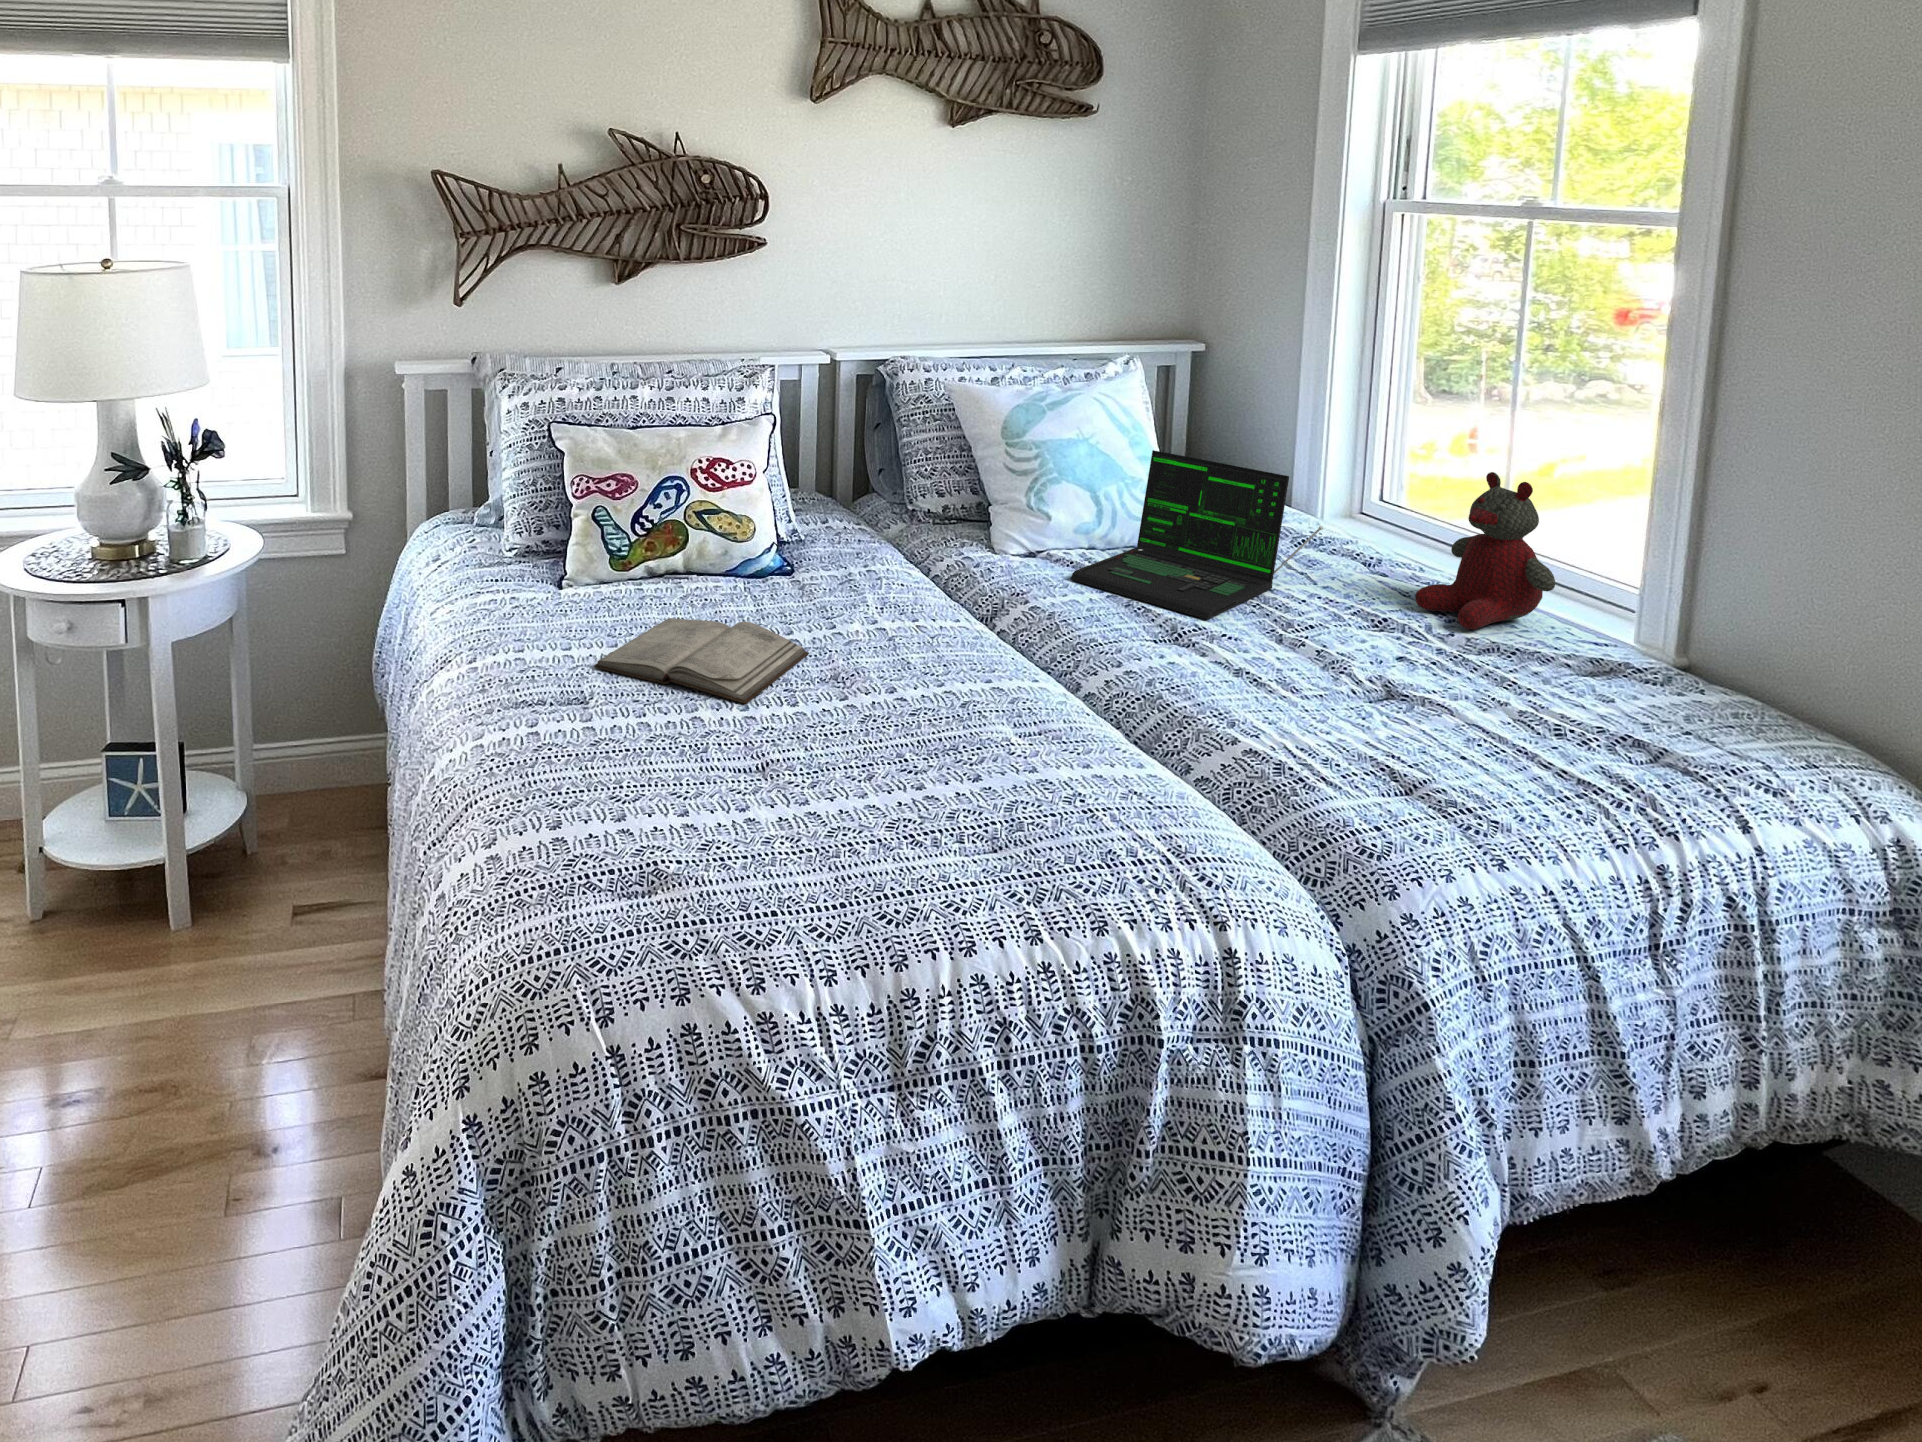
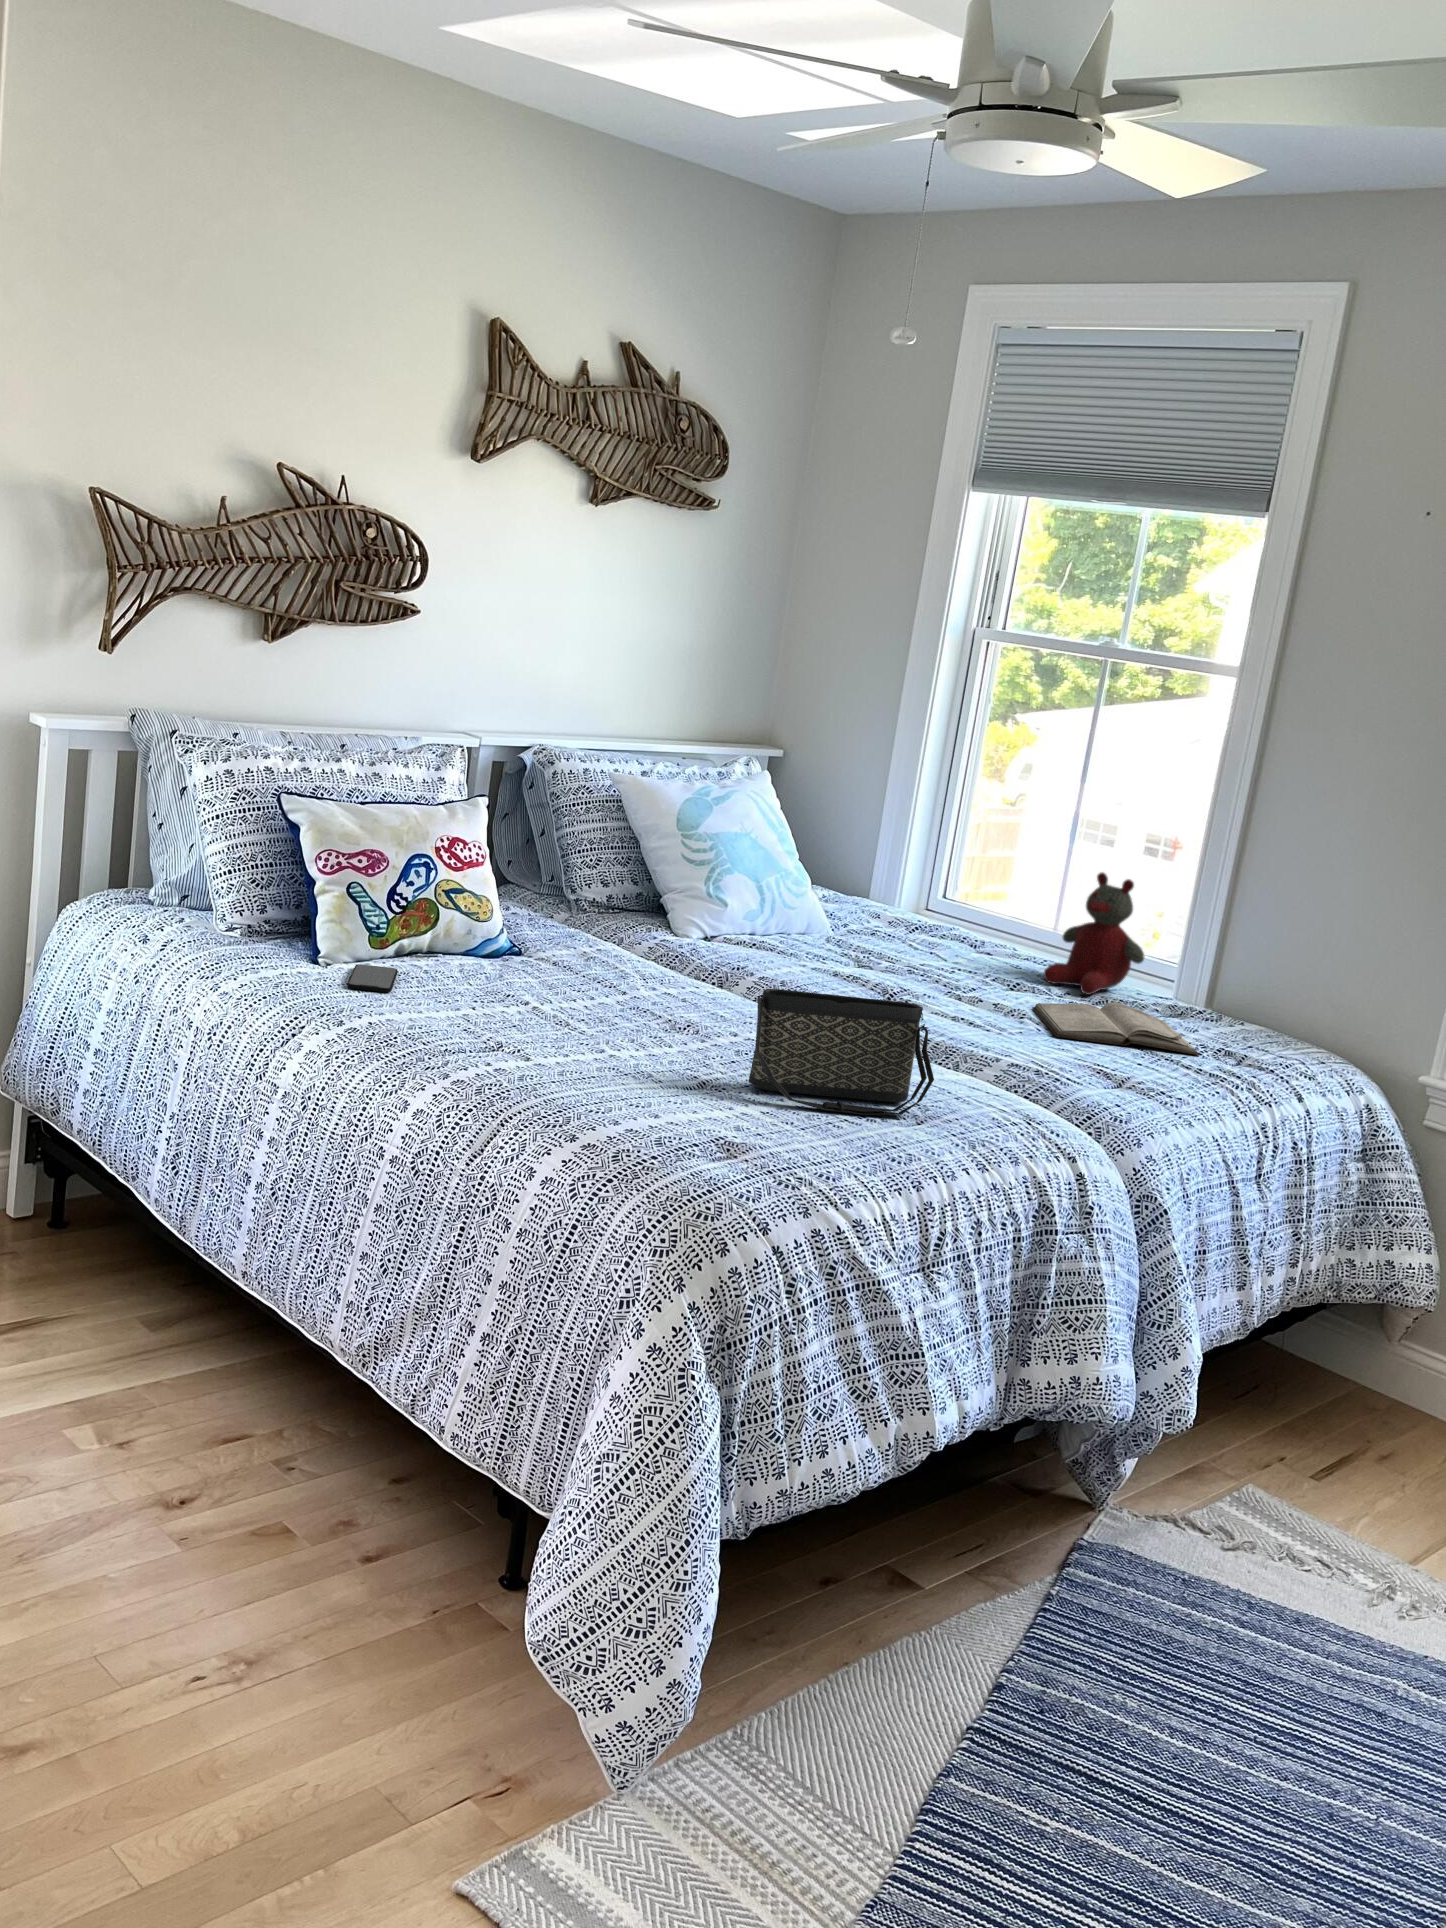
laptop: present [1071,450,1323,620] -> none [785,850,982,990]
smartphone: none [542,584,615,618] -> present [347,964,398,992]
diary: present [594,618,809,704] -> present [1032,1002,1199,1055]
handbag: none [799,655,1017,833] -> present [748,989,934,1115]

